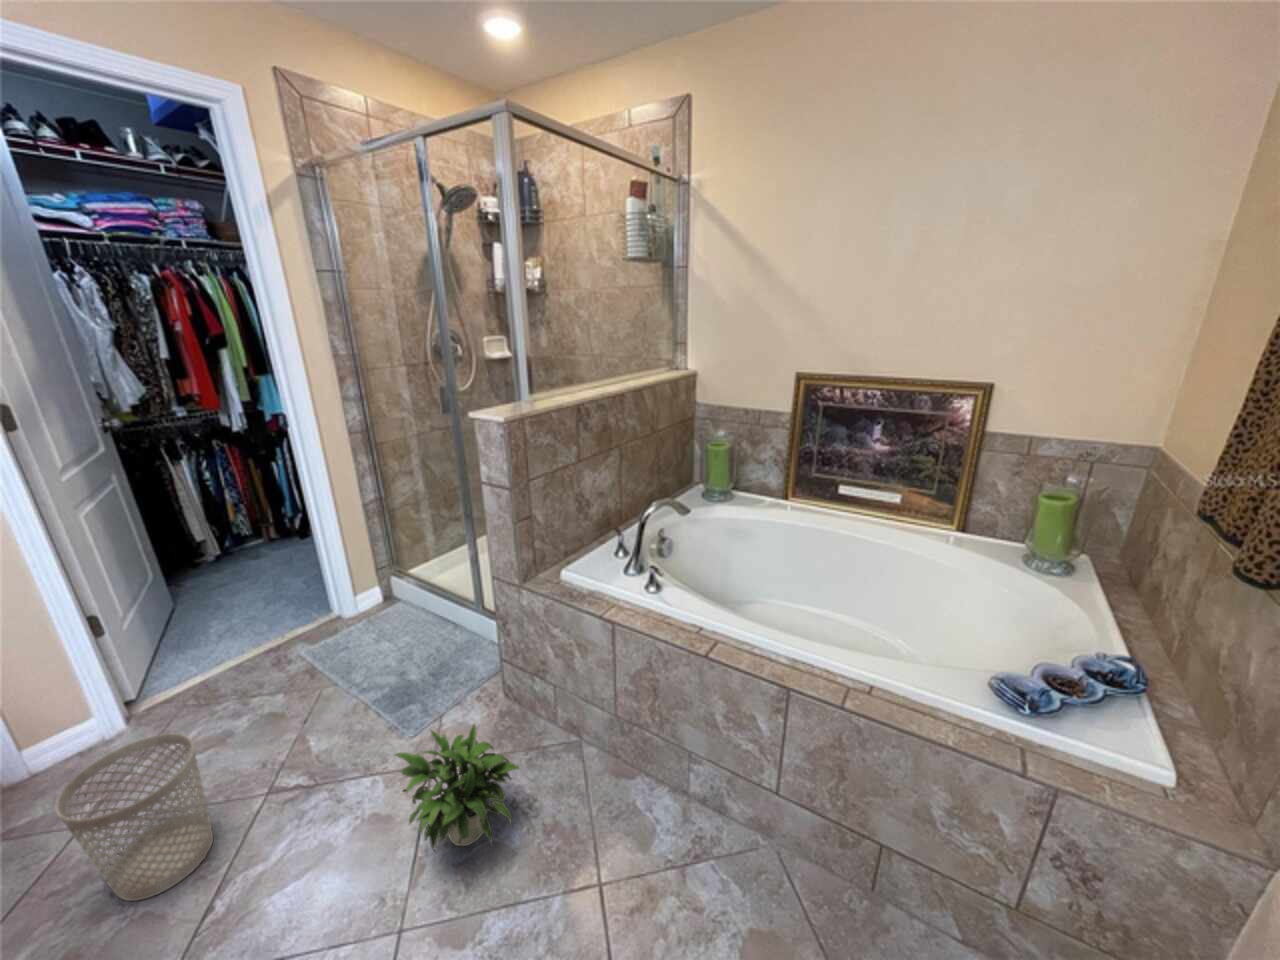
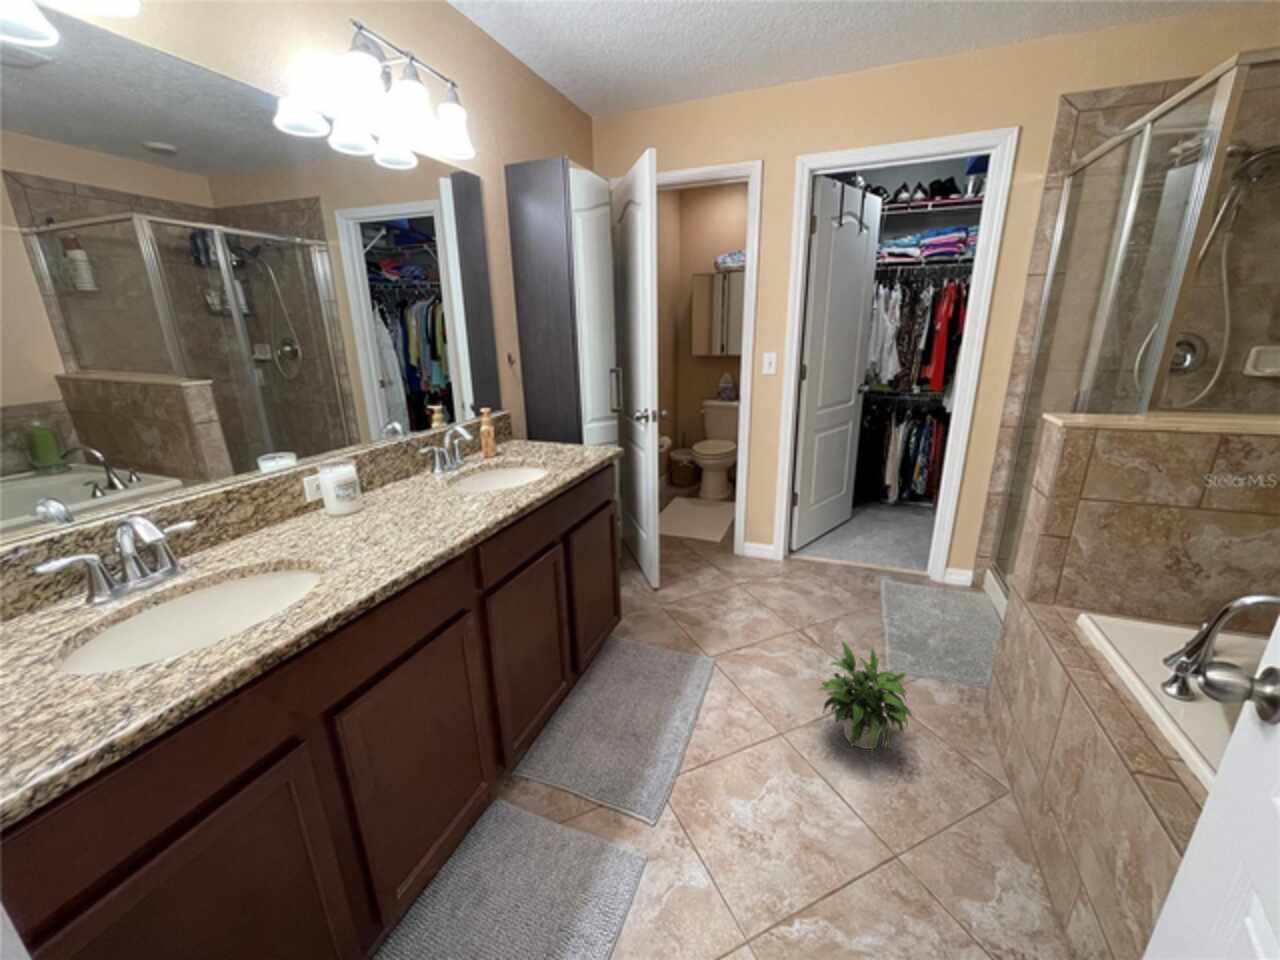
wastebasket: present [55,734,213,901] -> none [723,547,778,628]

